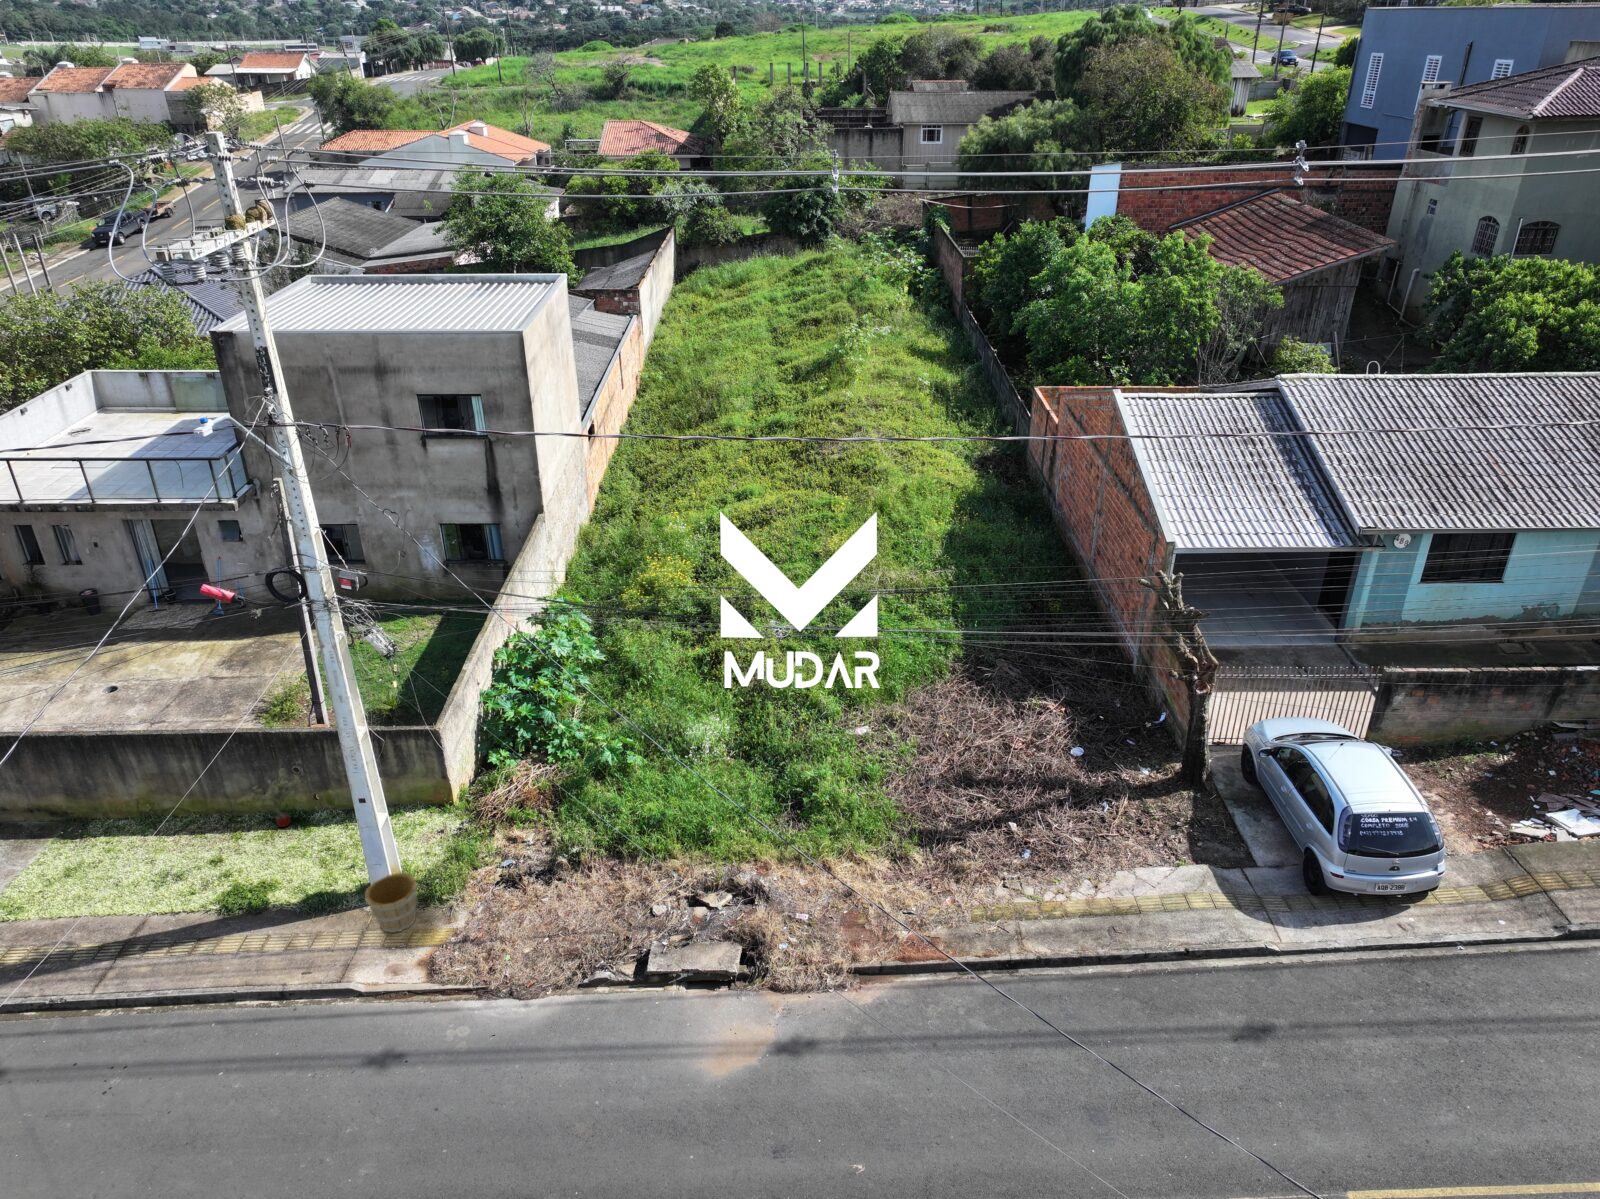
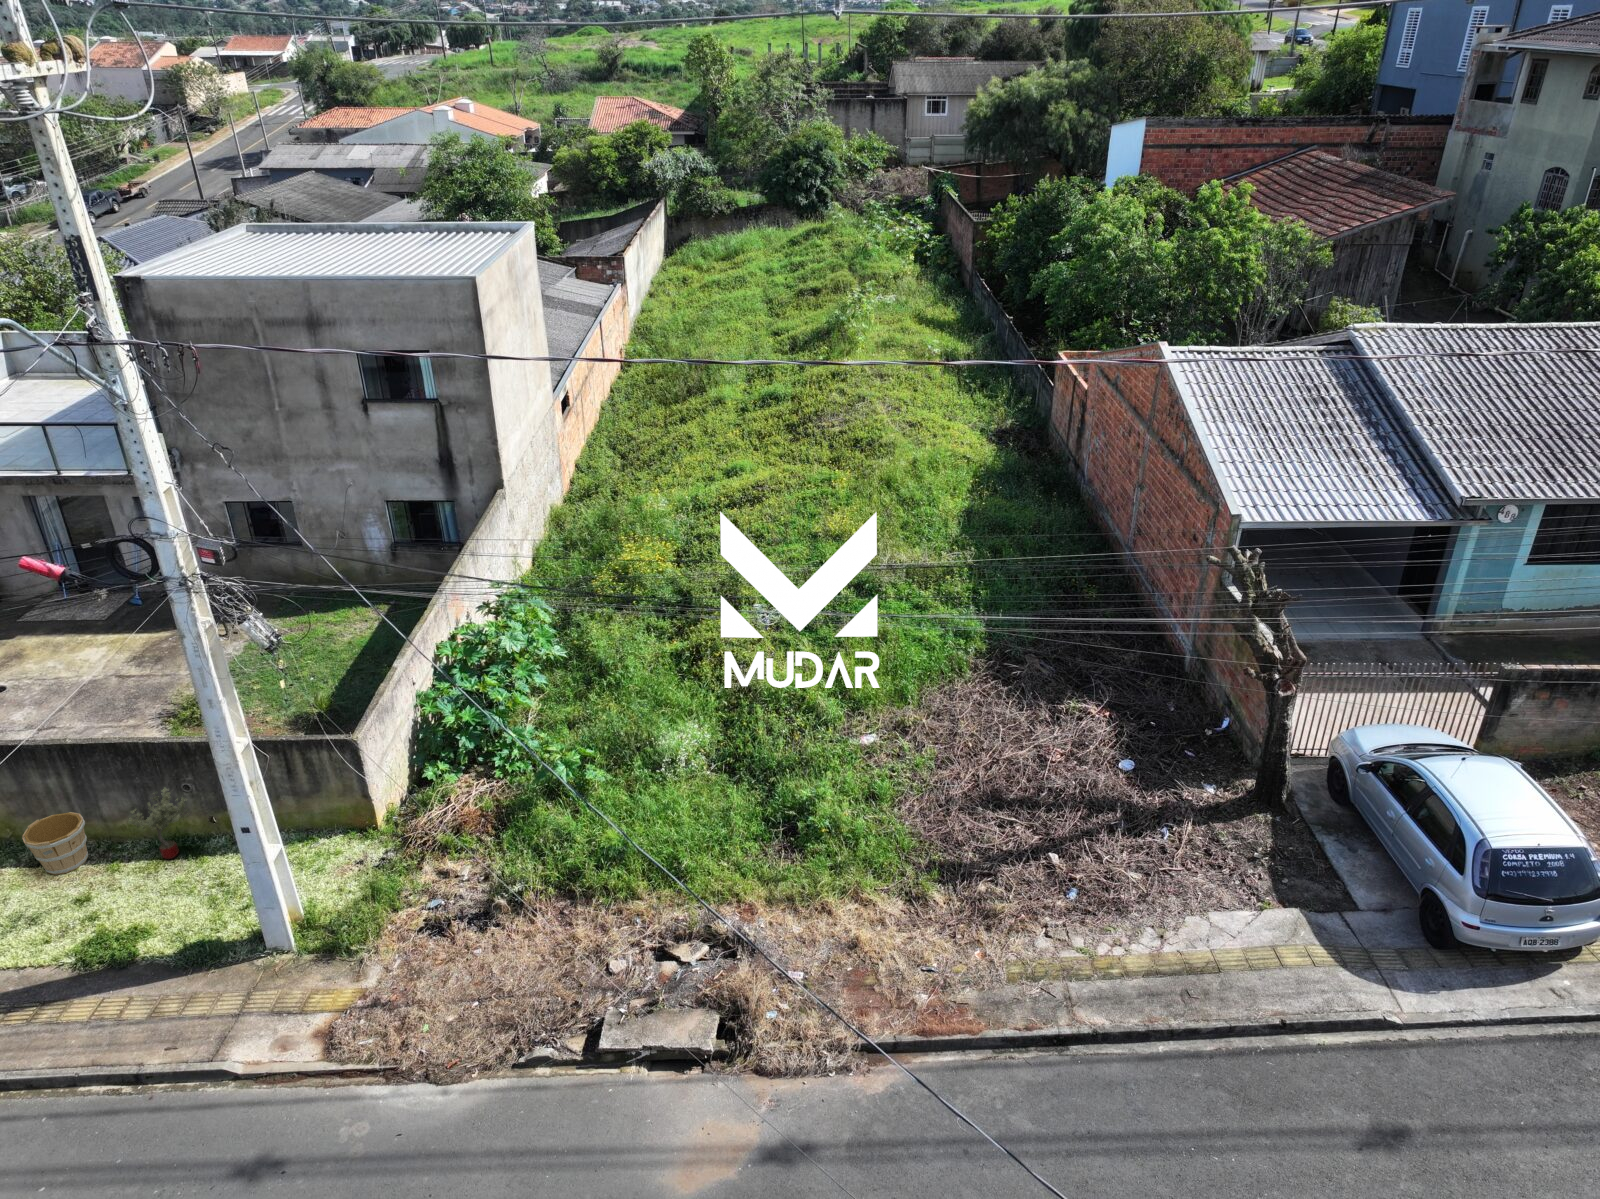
wooden bucket: present [365,873,417,933] -> present [22,812,88,875]

